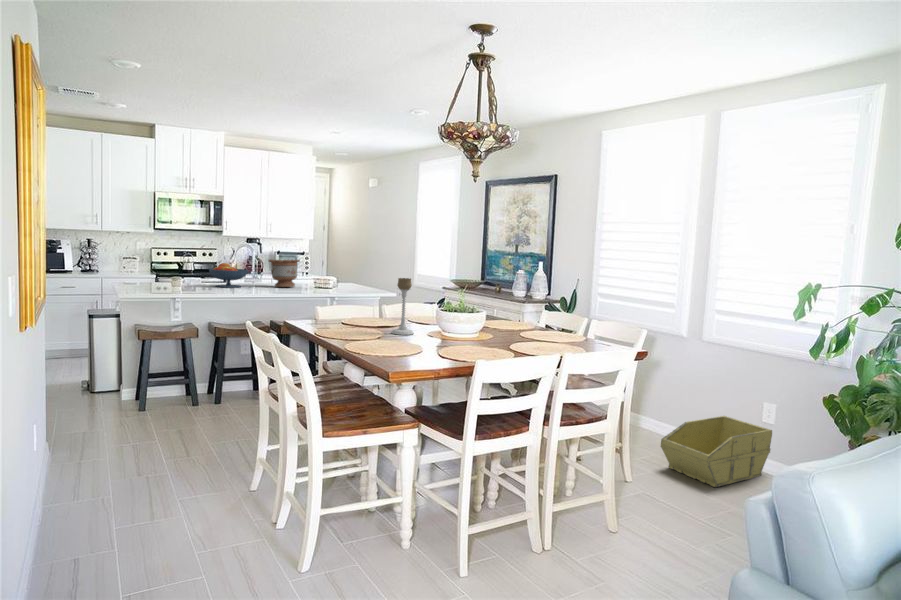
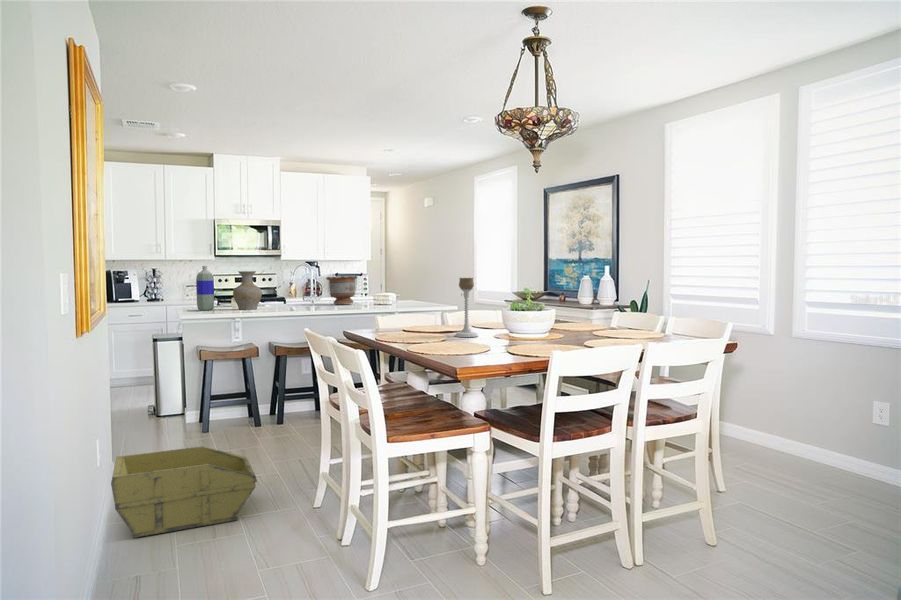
bottle: none [135,244,153,289] -> present [196,266,214,311]
vase: none [173,251,202,290] -> present [233,271,262,310]
fruit bowl: present [209,263,248,288] -> none [268,283,307,307]
storage bin: present [661,416,772,487] -> present [111,446,257,538]

